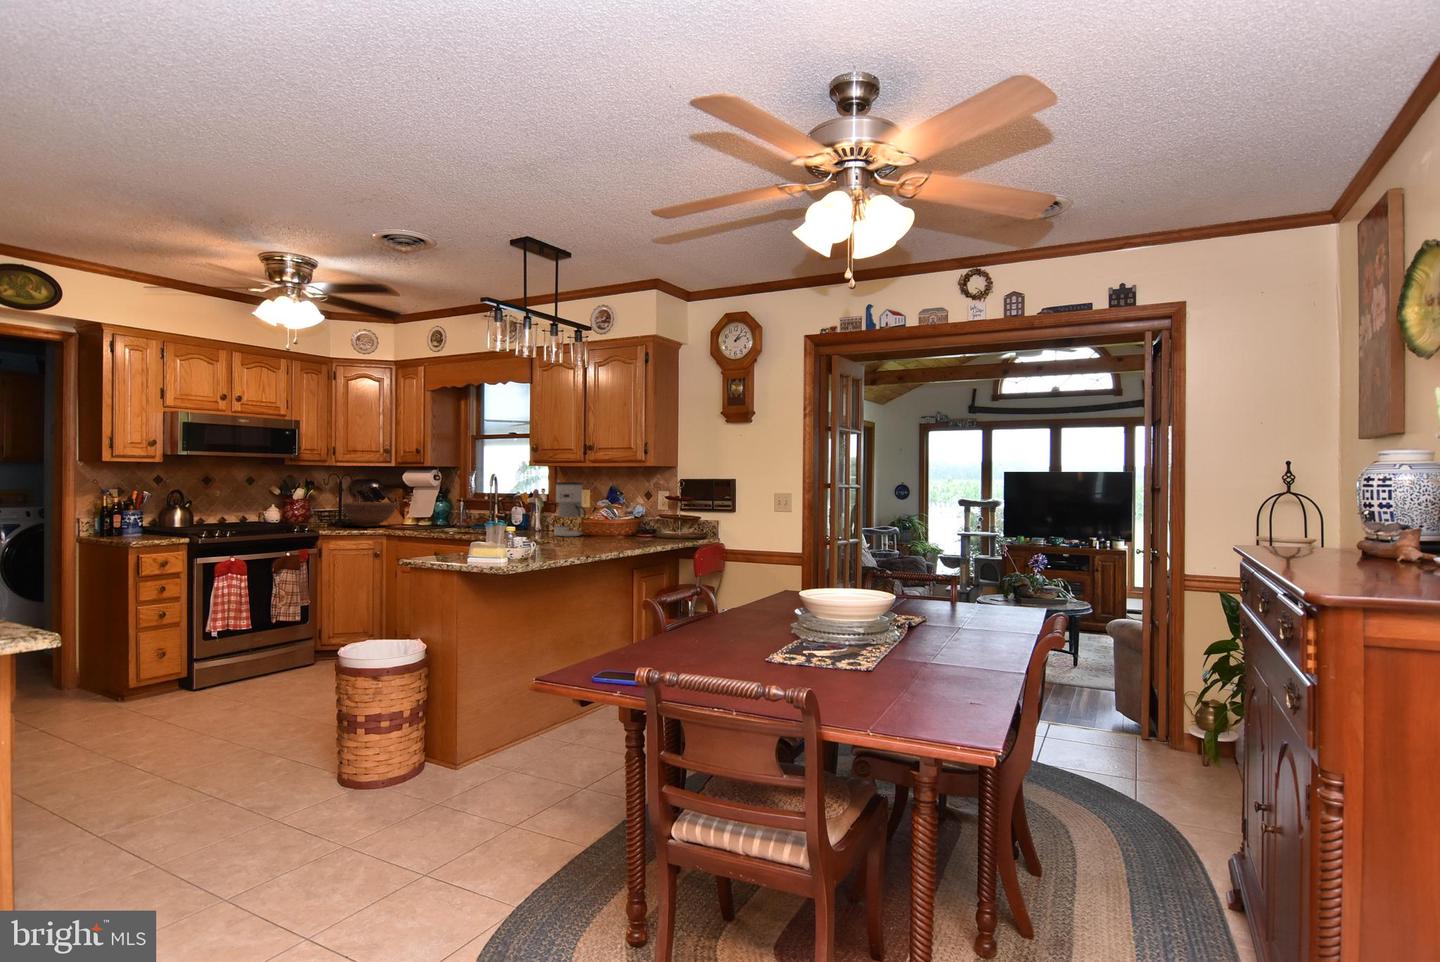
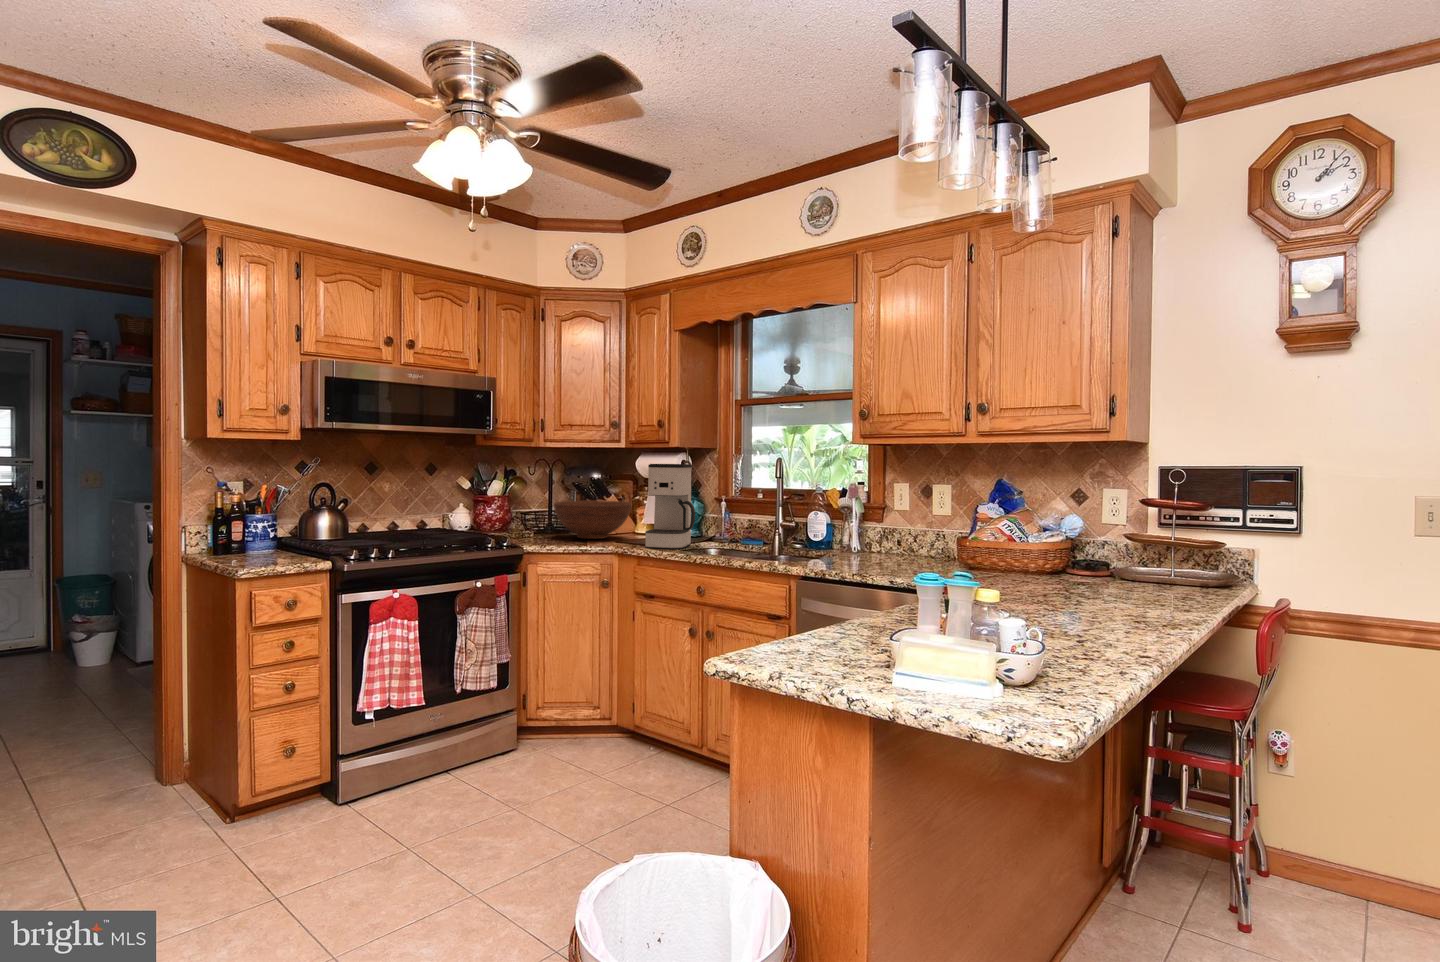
coffee maker: present [554,482,586,537] -> present [645,464,695,549]

